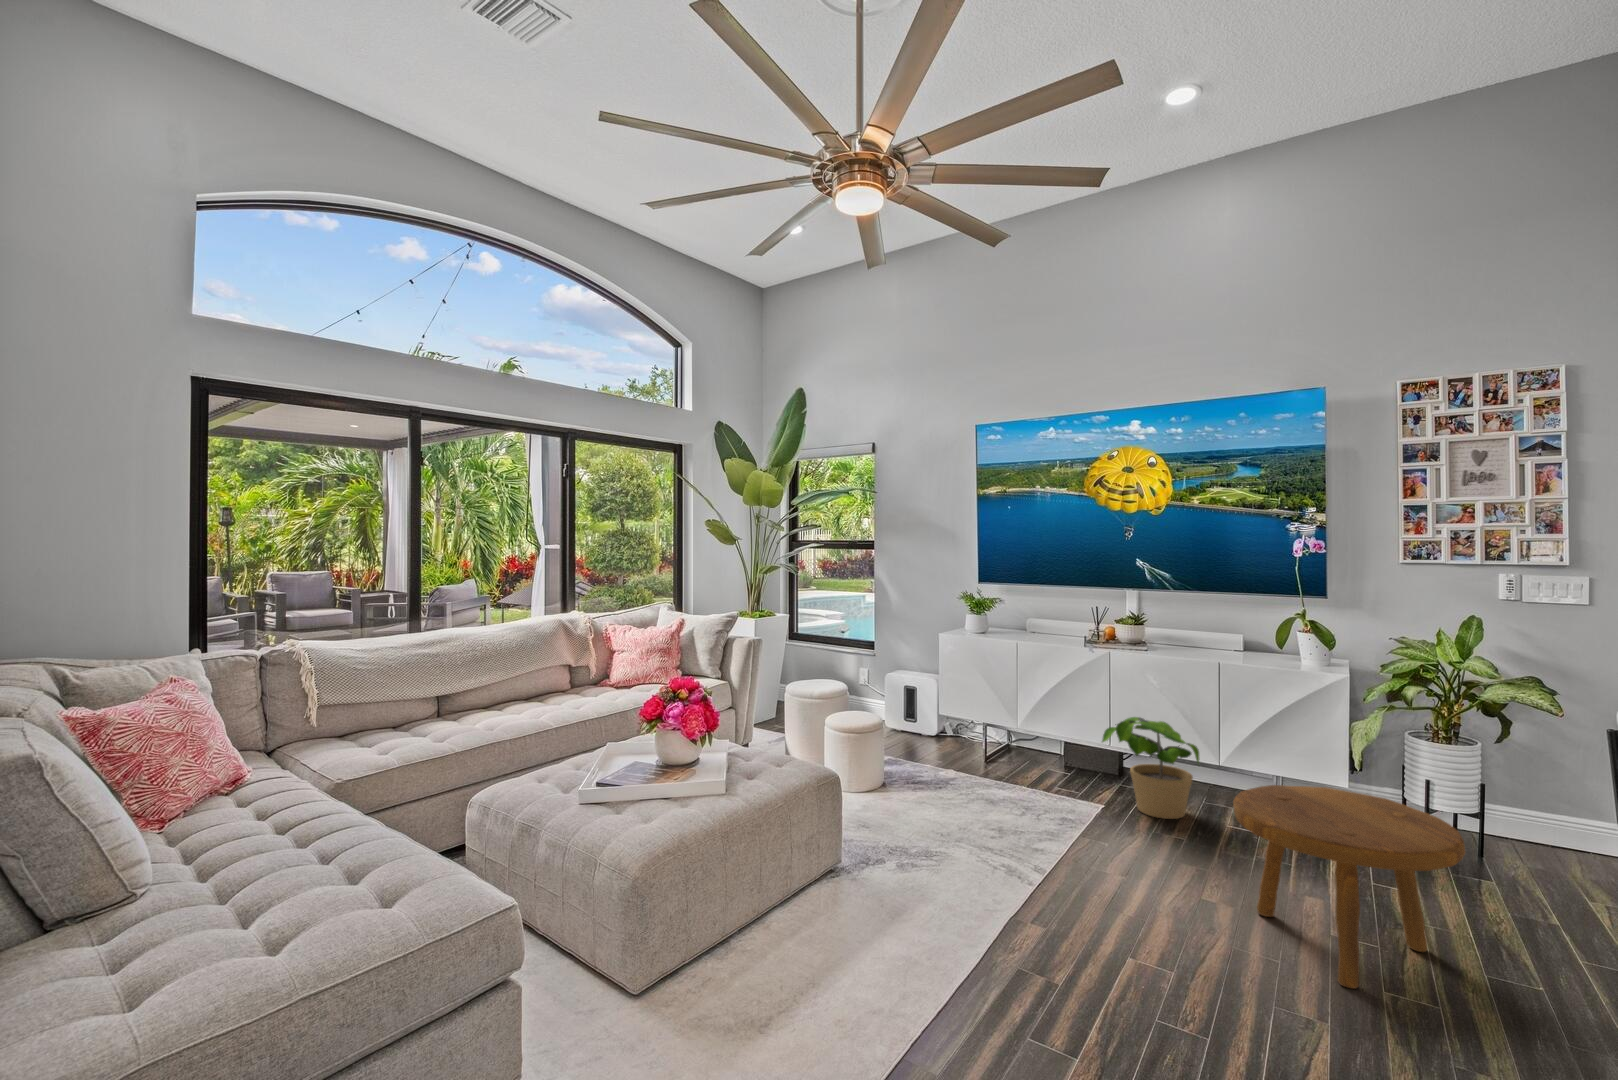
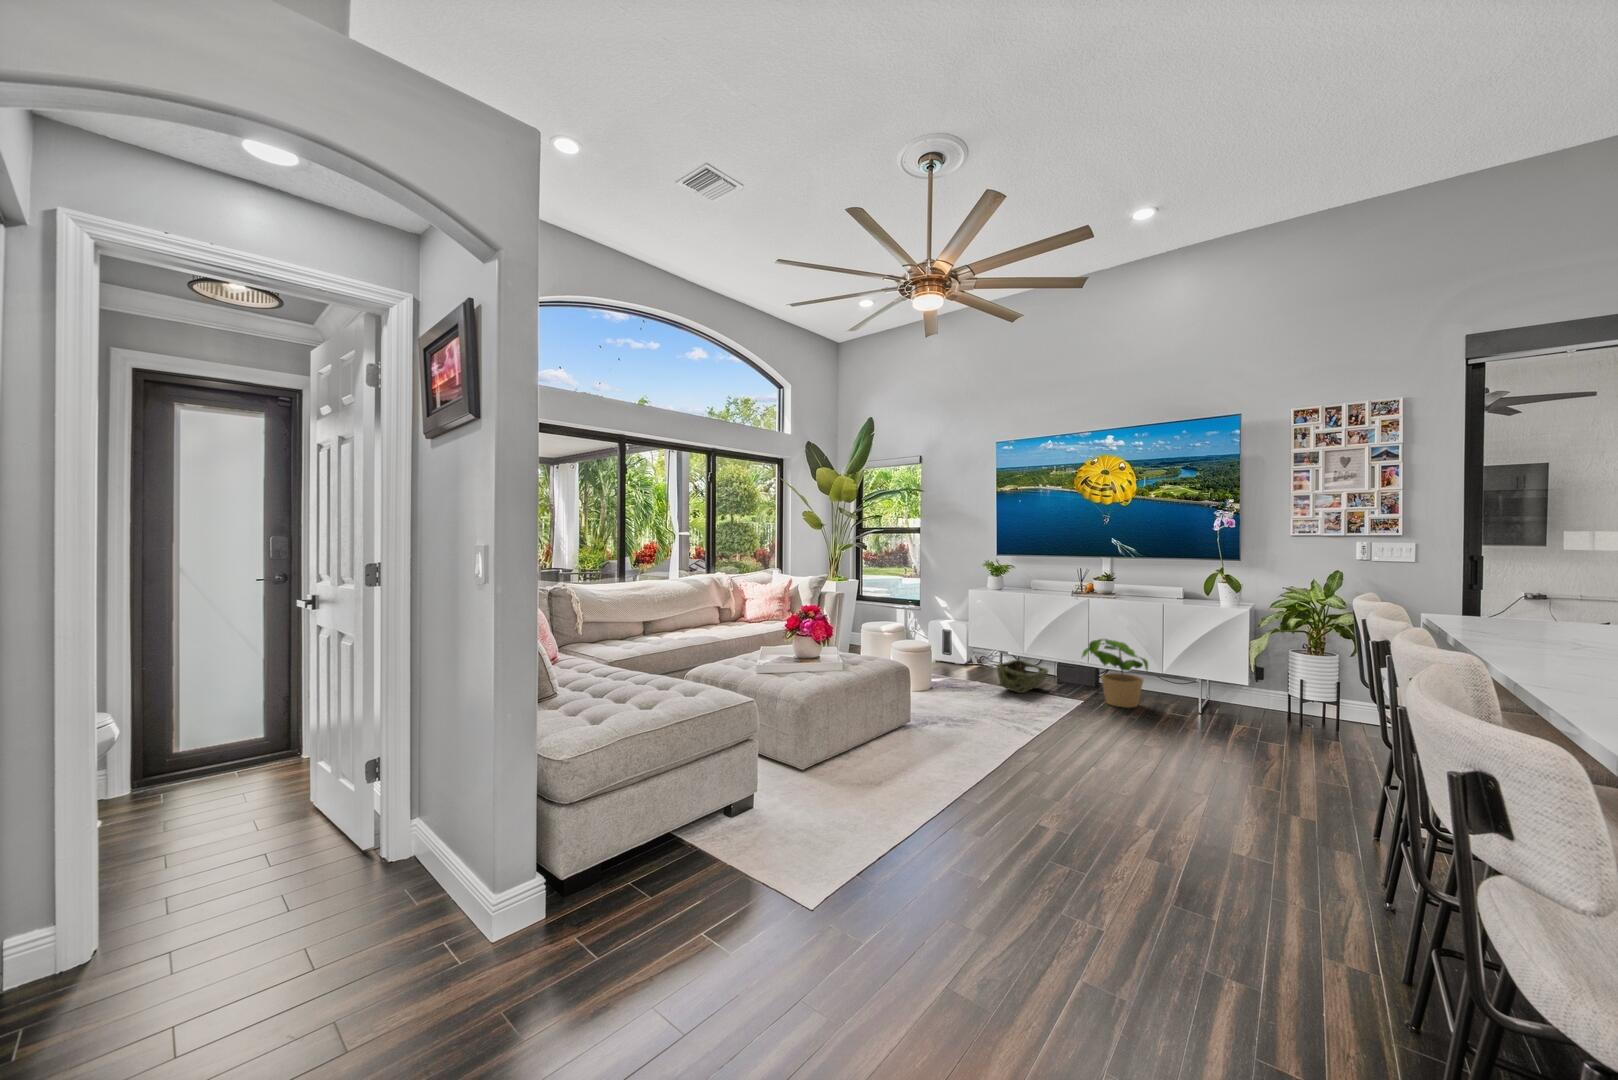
woven basket: none [977,739,1052,794] -> present [996,660,1048,693]
footstool: present [1233,785,1465,989] -> none [1154,672,1291,781]

